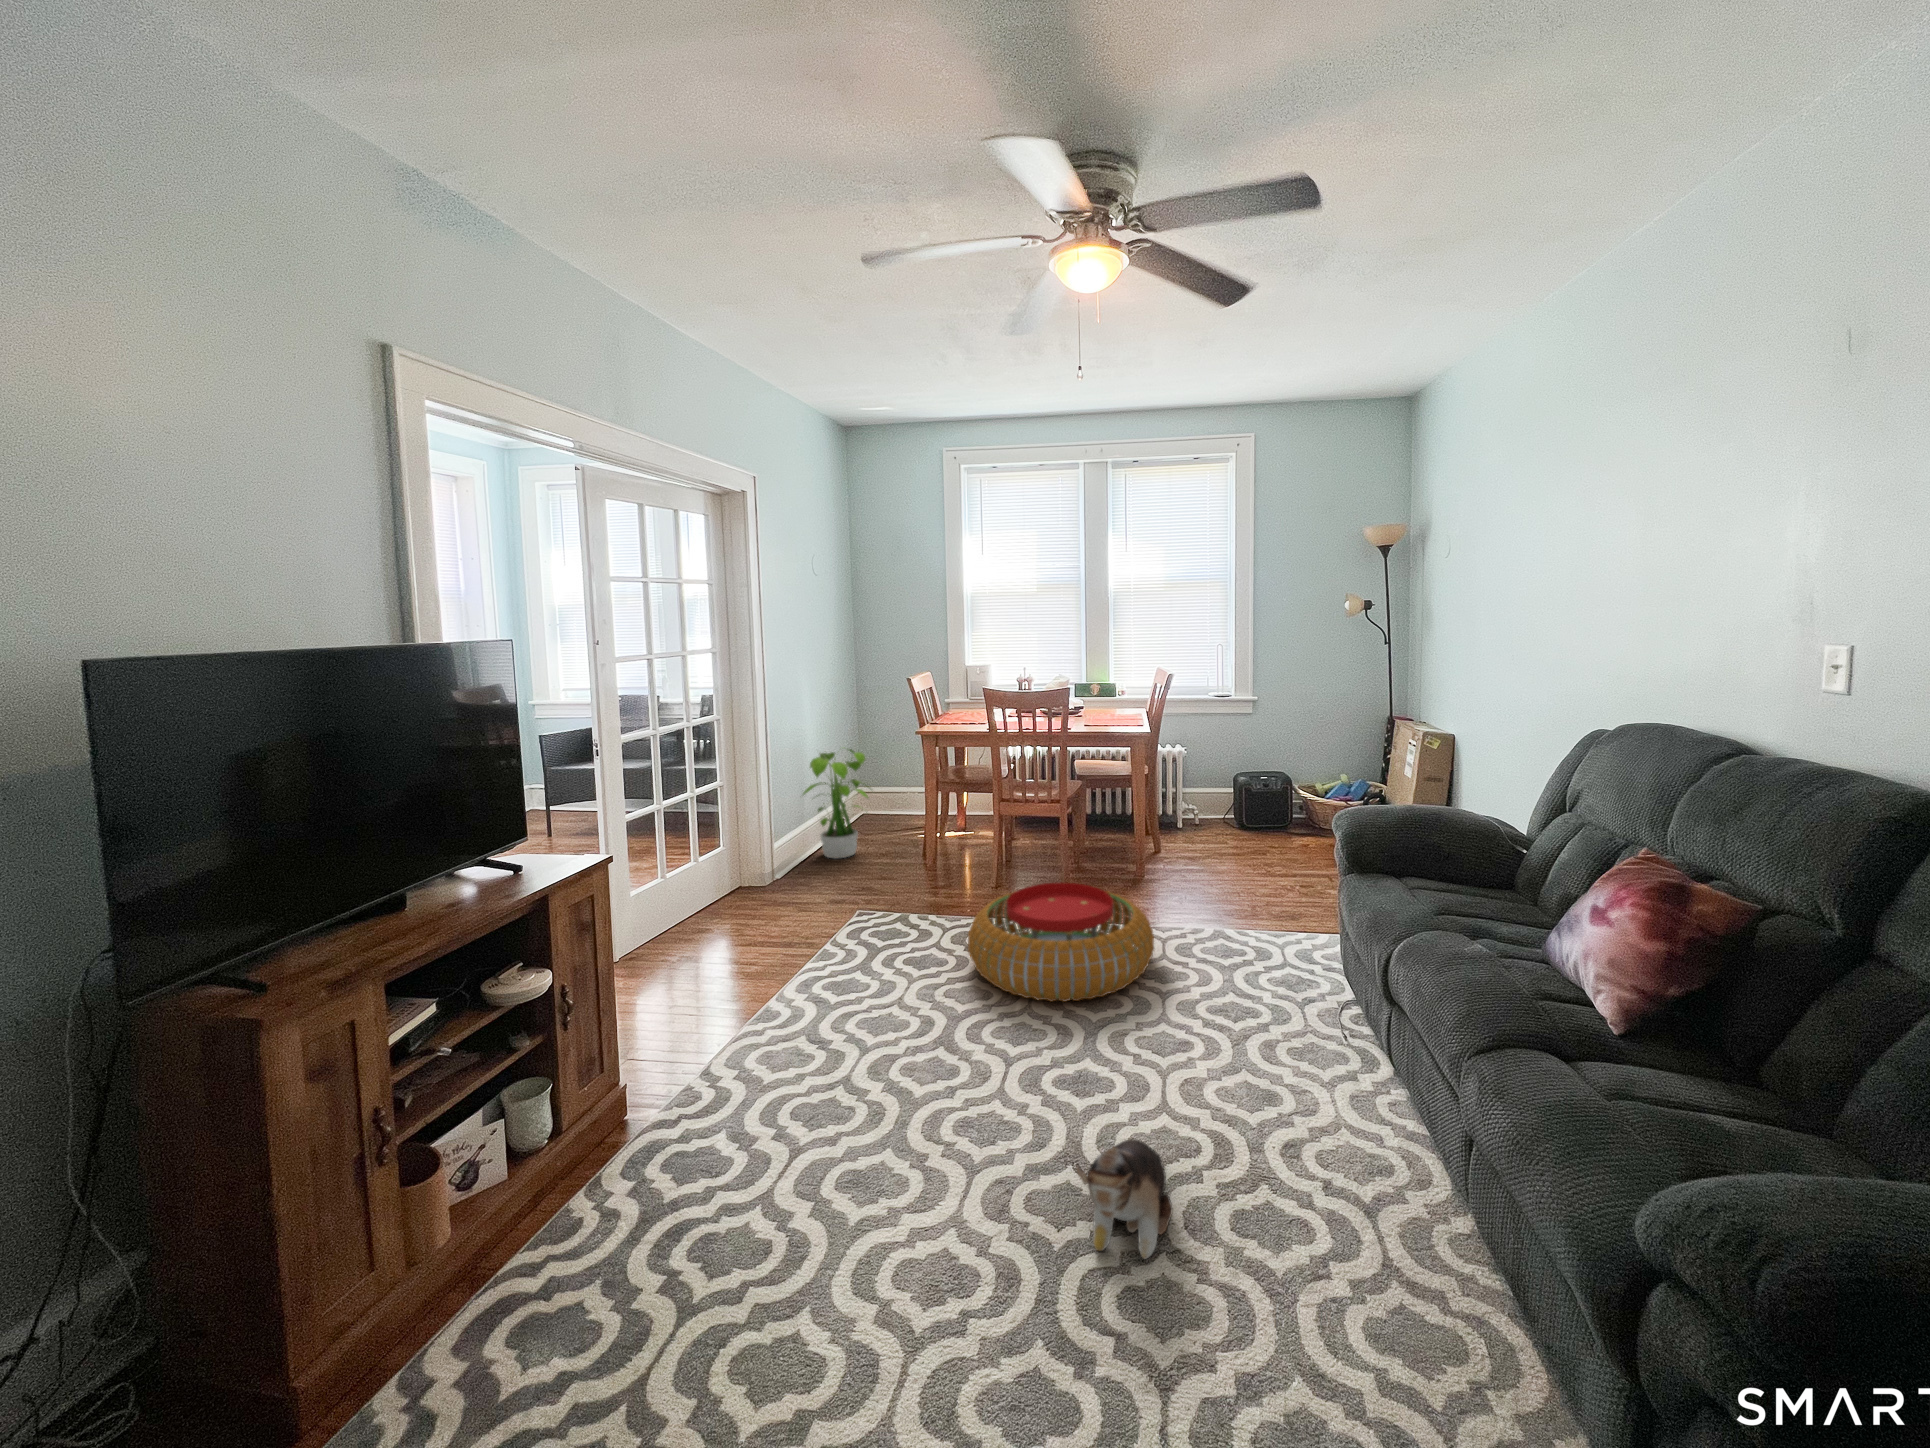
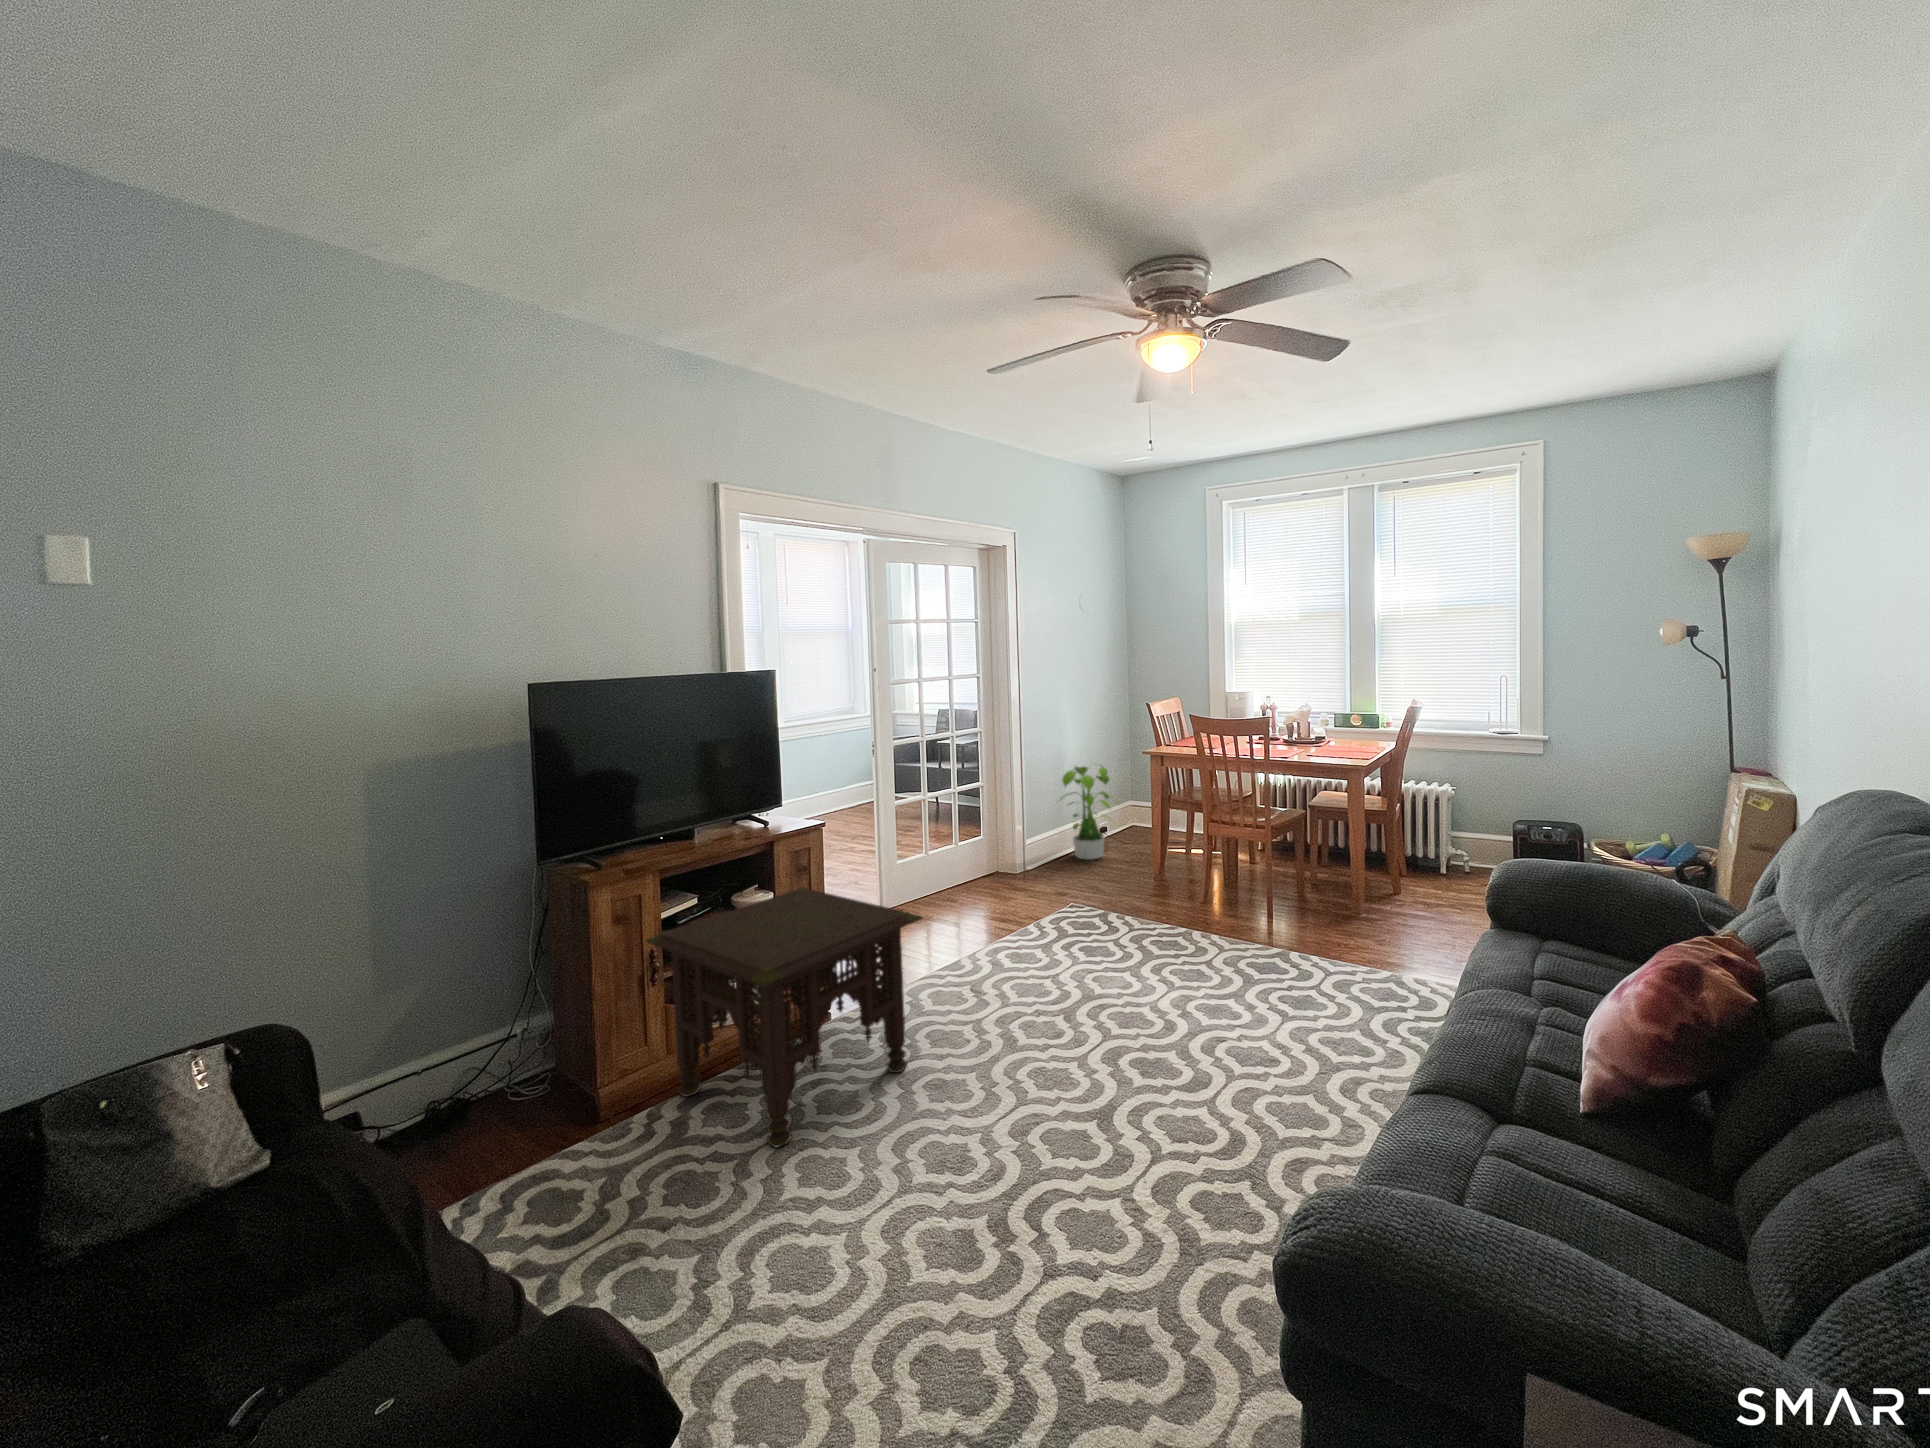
pouf: present [968,883,1154,1002] -> none [1122,897,1300,1006]
side table: none [368,956,816,1358] -> present [646,888,923,1147]
plush toy: present [1077,1140,1172,1259] -> none [1035,1093,1170,1196]

